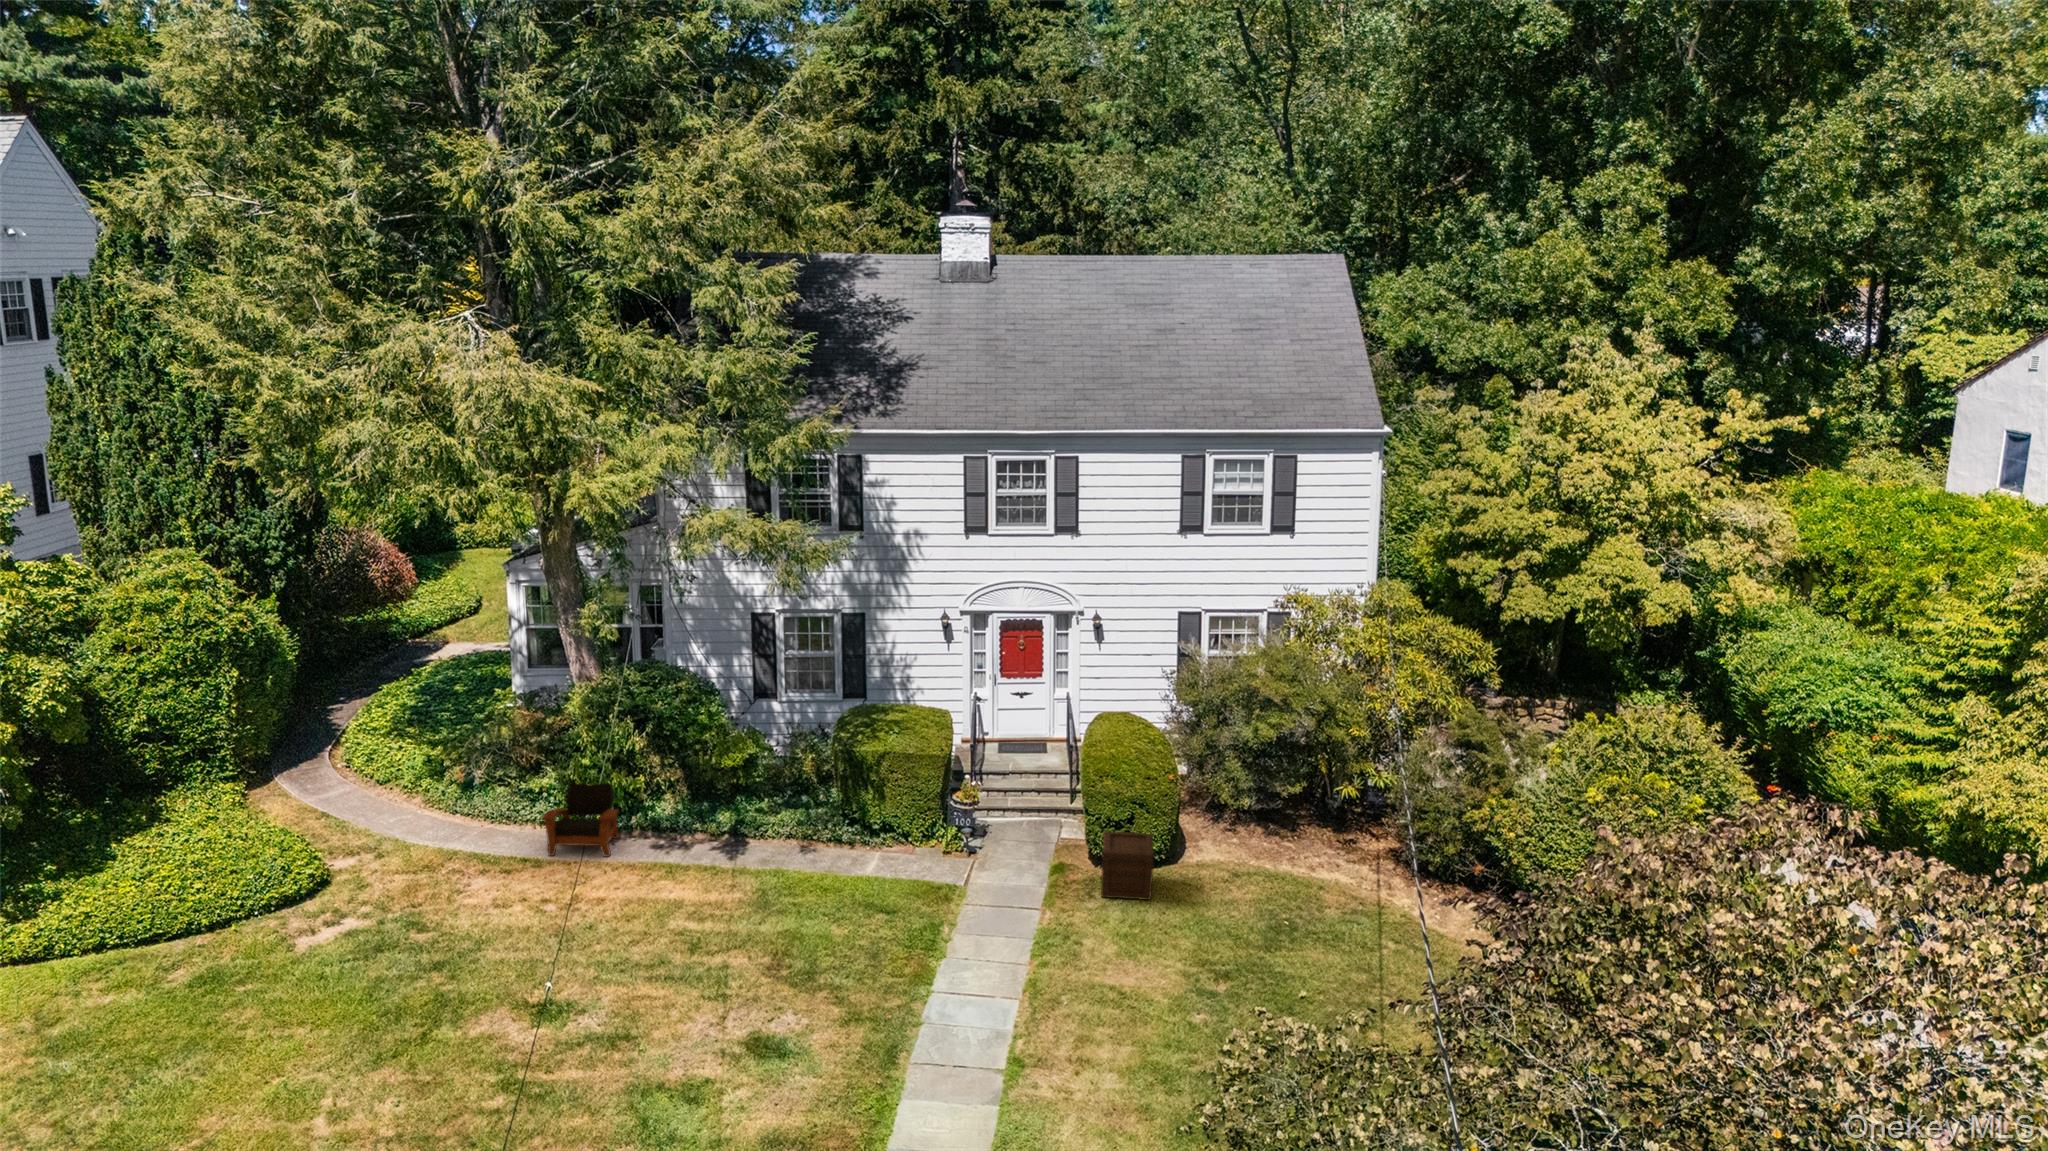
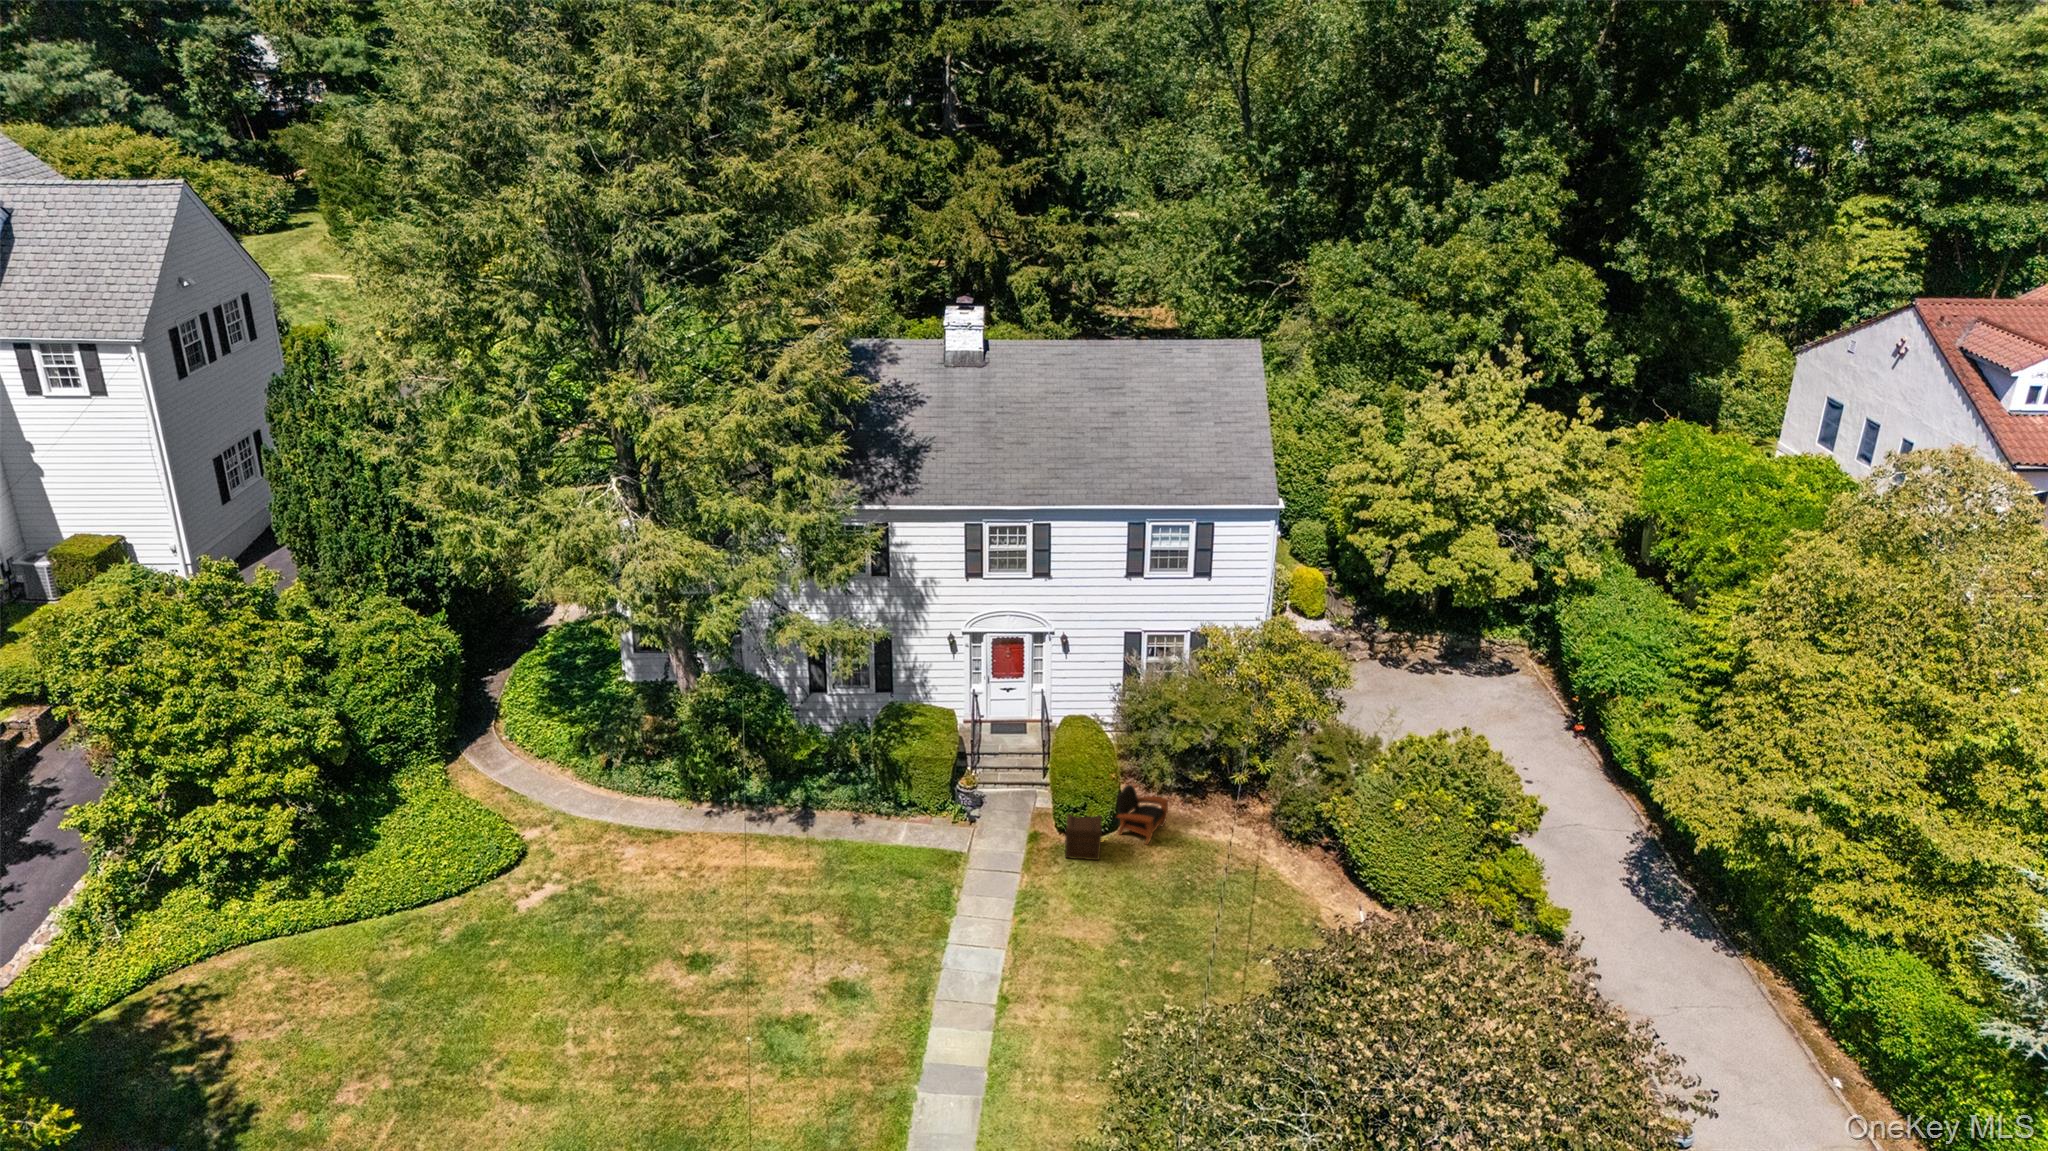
armchair: present [541,782,618,857] -> present [1117,785,1169,845]

